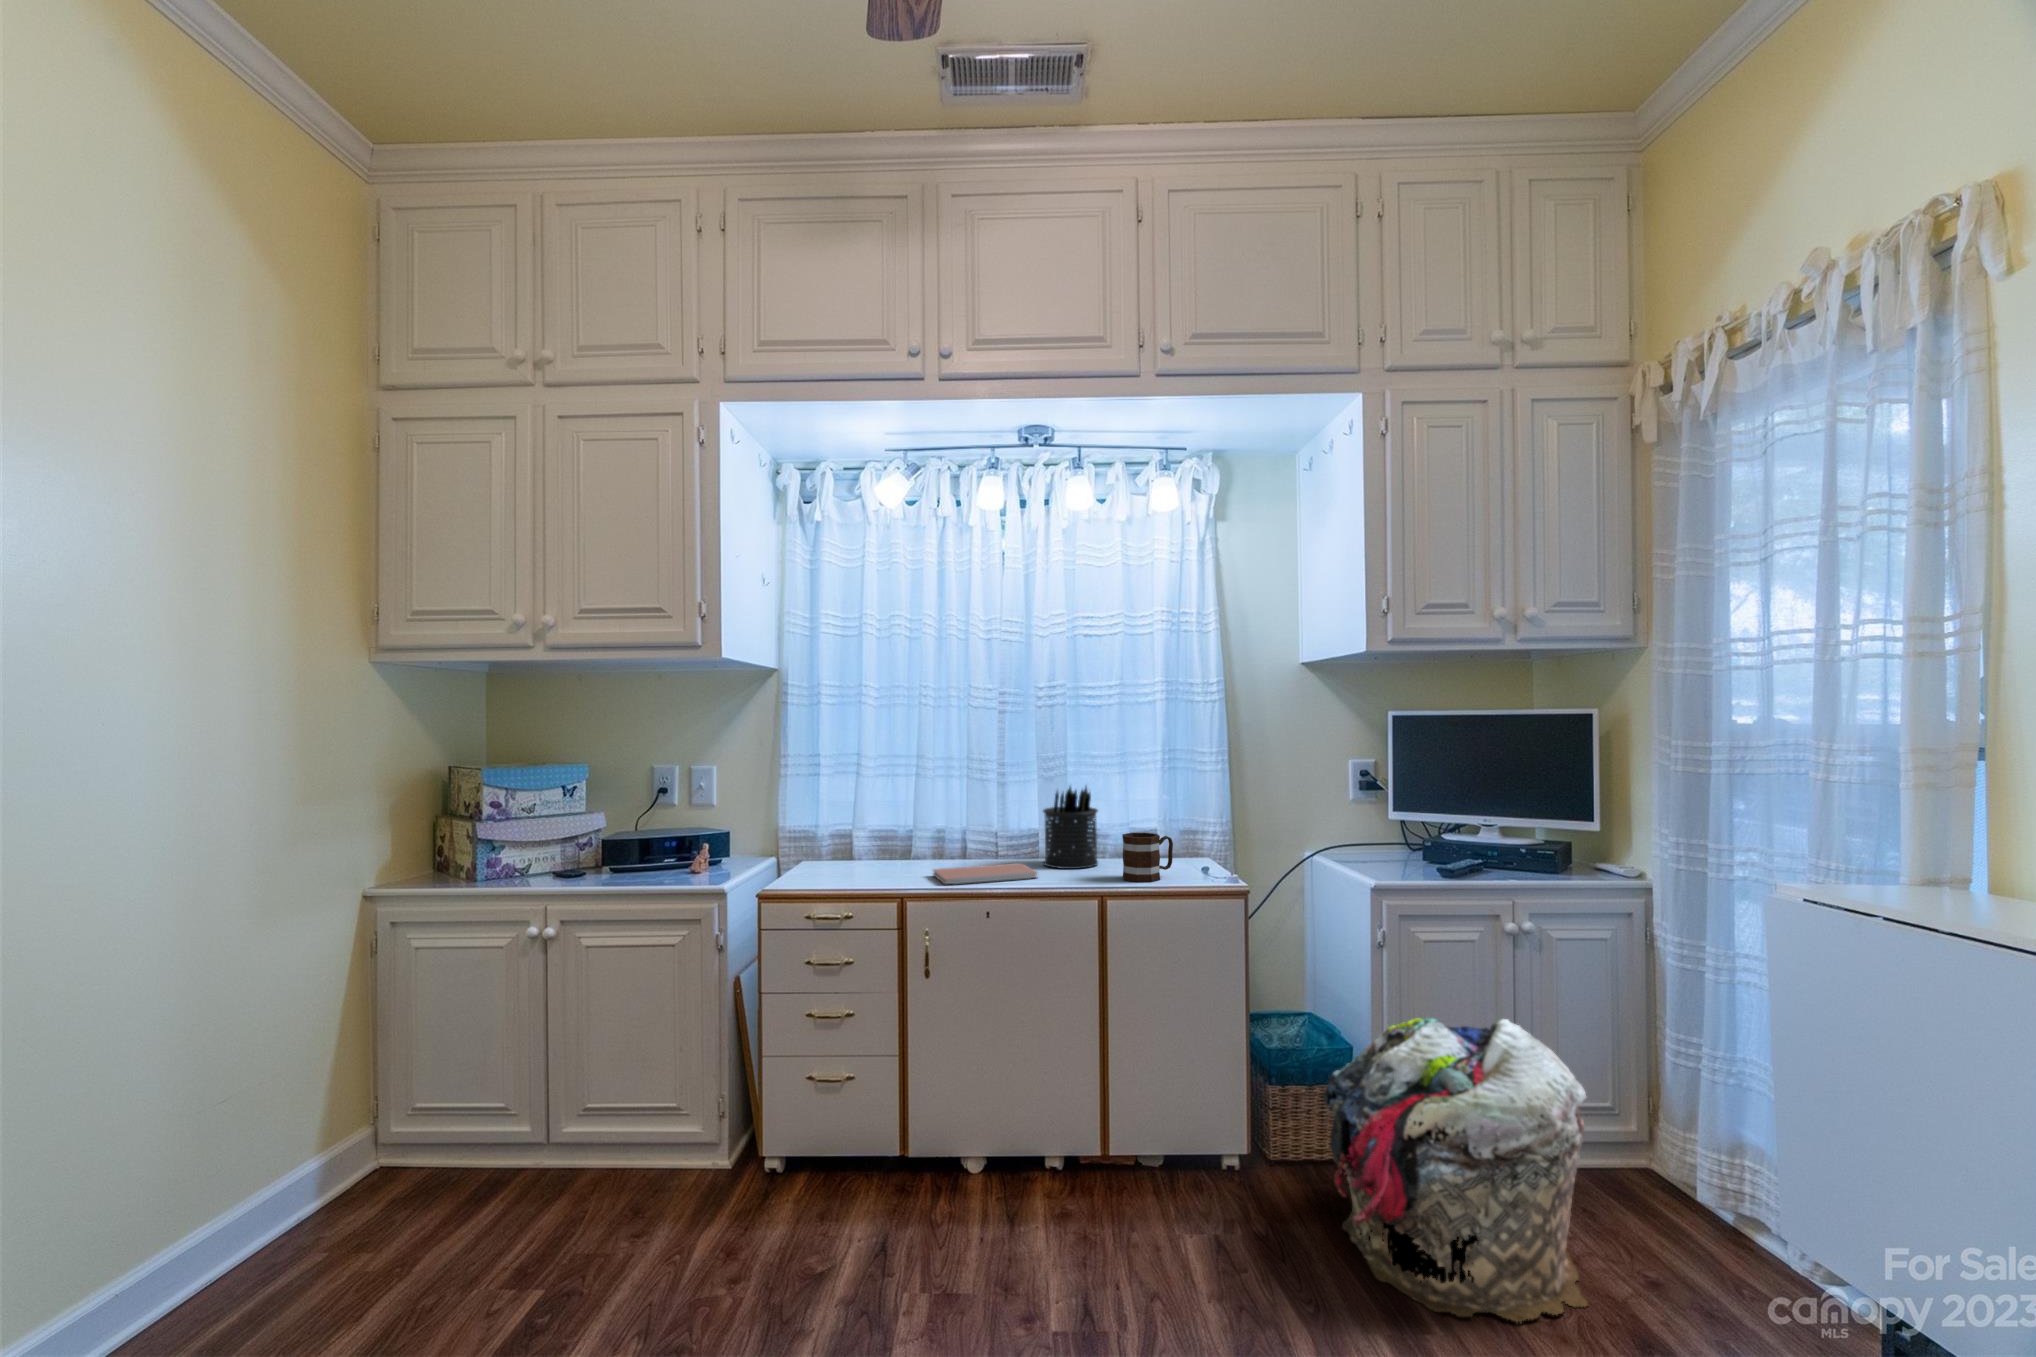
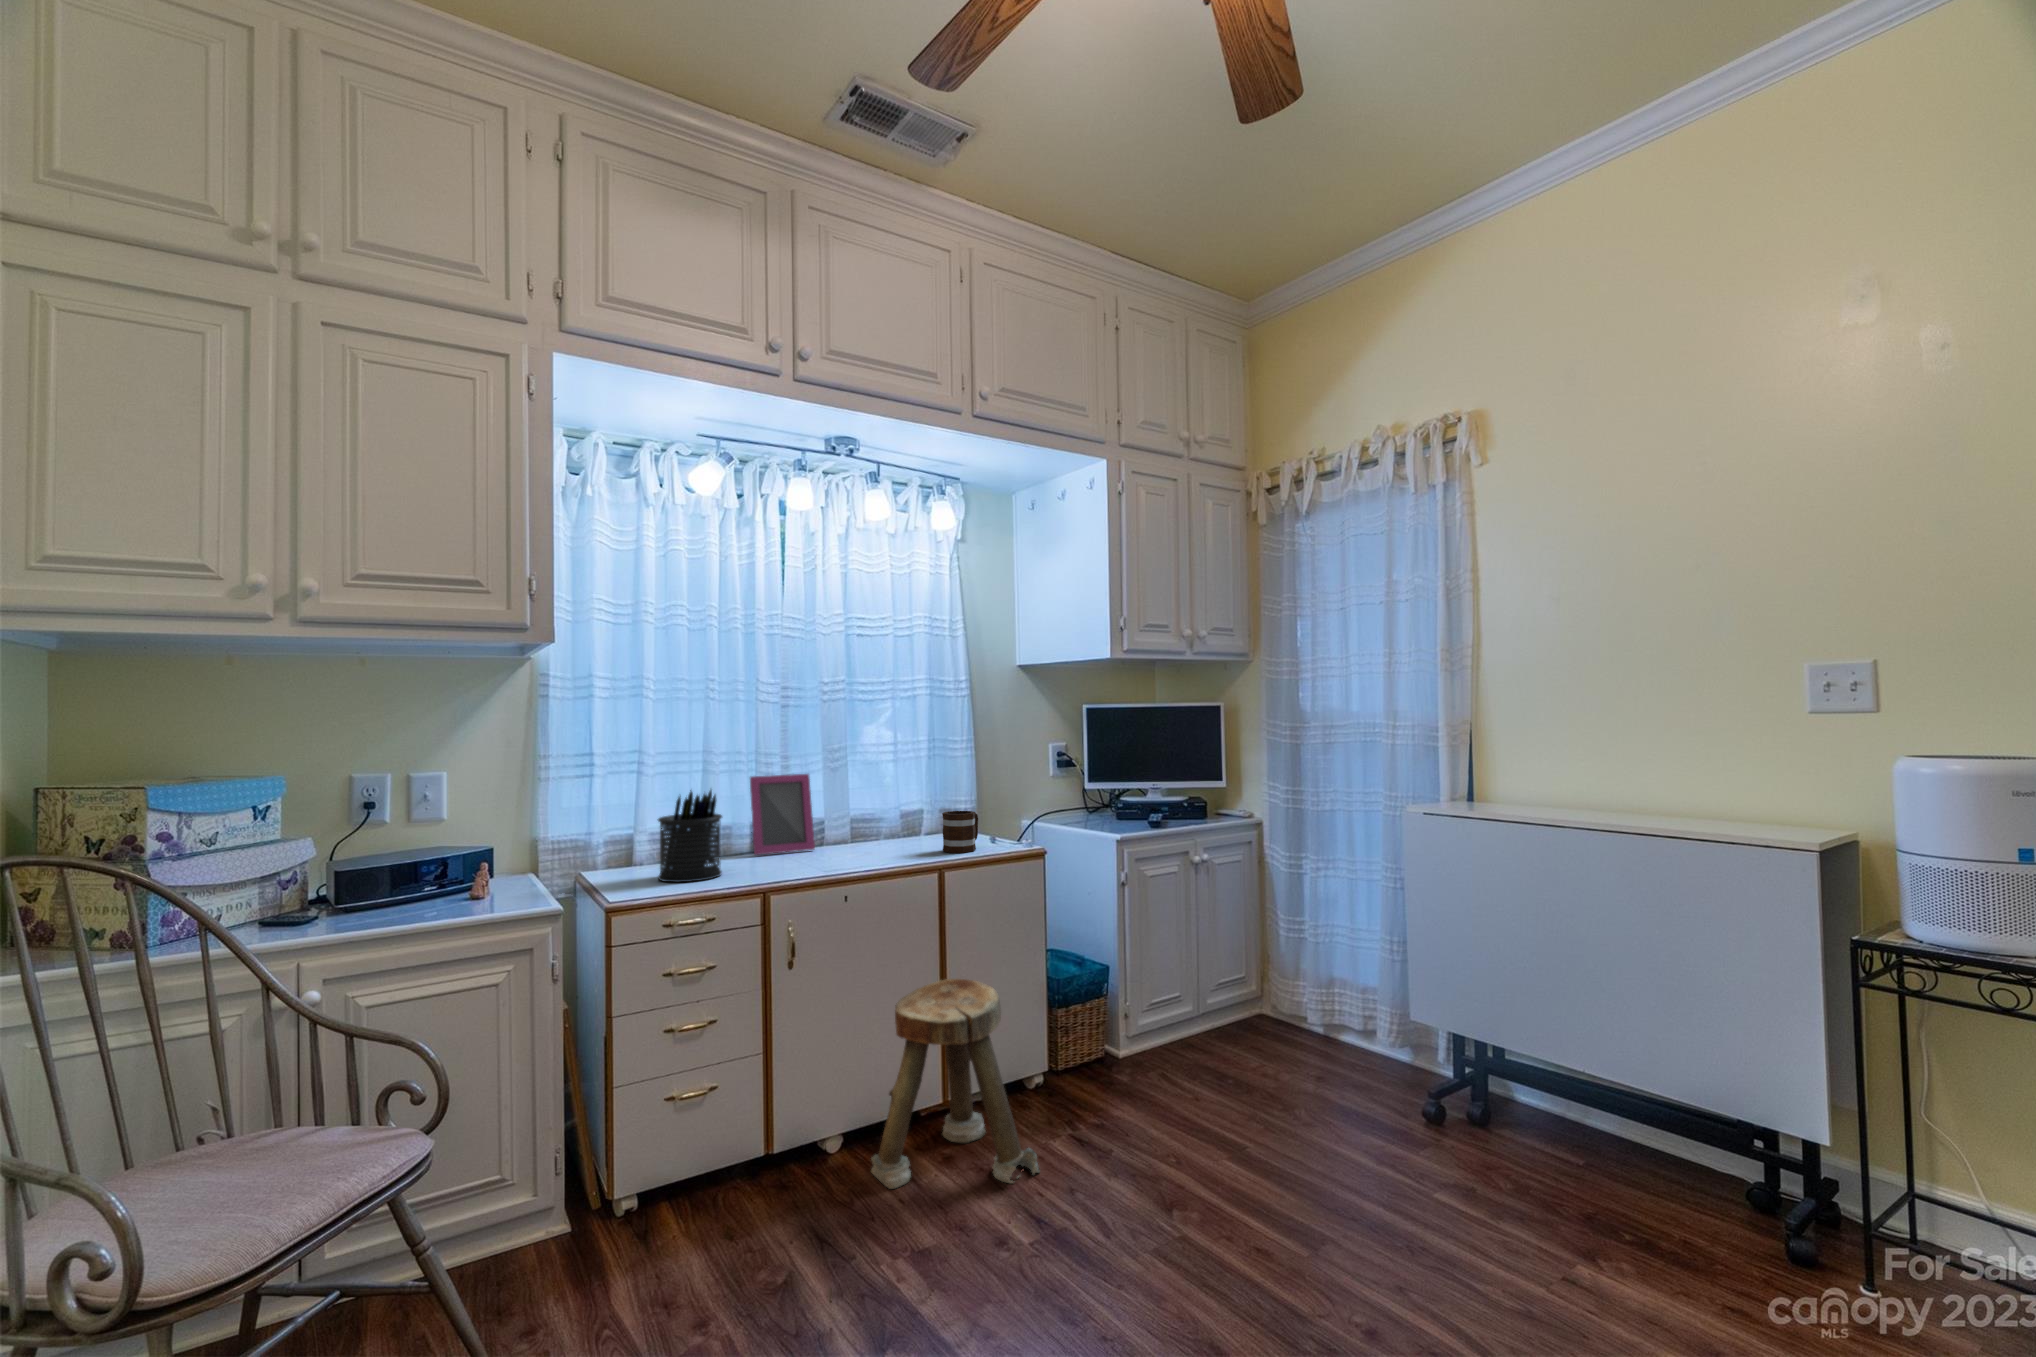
picture frame: none [960,780,1022,859] -> present [750,774,815,855]
pen holder: present [1043,787,1098,869] -> present [658,790,722,882]
notebook: present [933,863,1037,884] -> none [767,850,873,874]
laundry basket: present [1323,1018,1588,1322] -> none [1120,917,1300,1124]
stool: none [977,1022,1139,1277] -> present [871,978,1040,1189]

